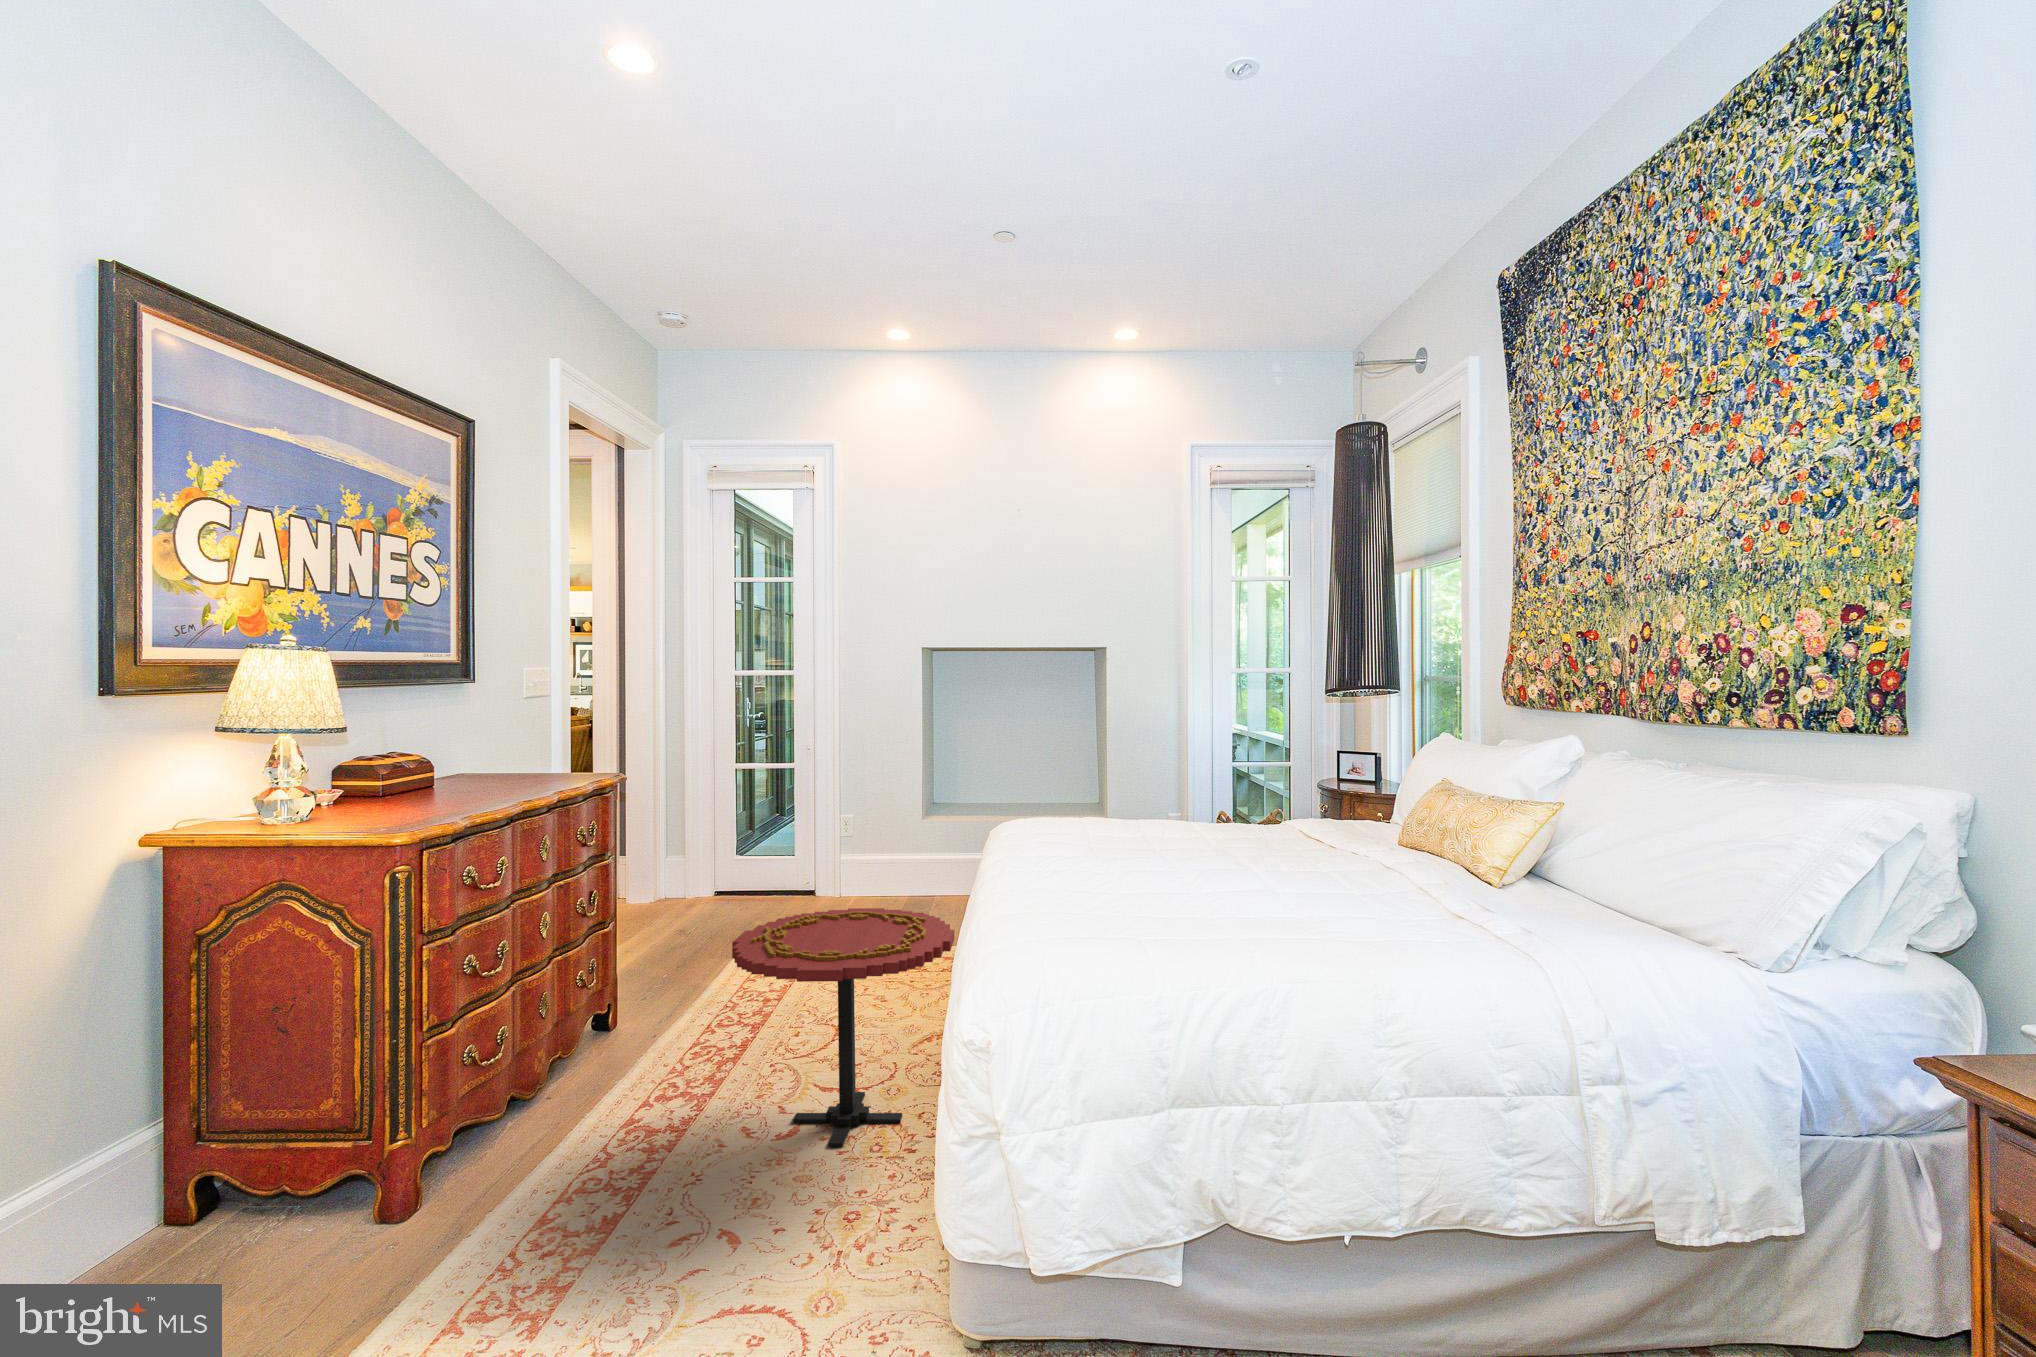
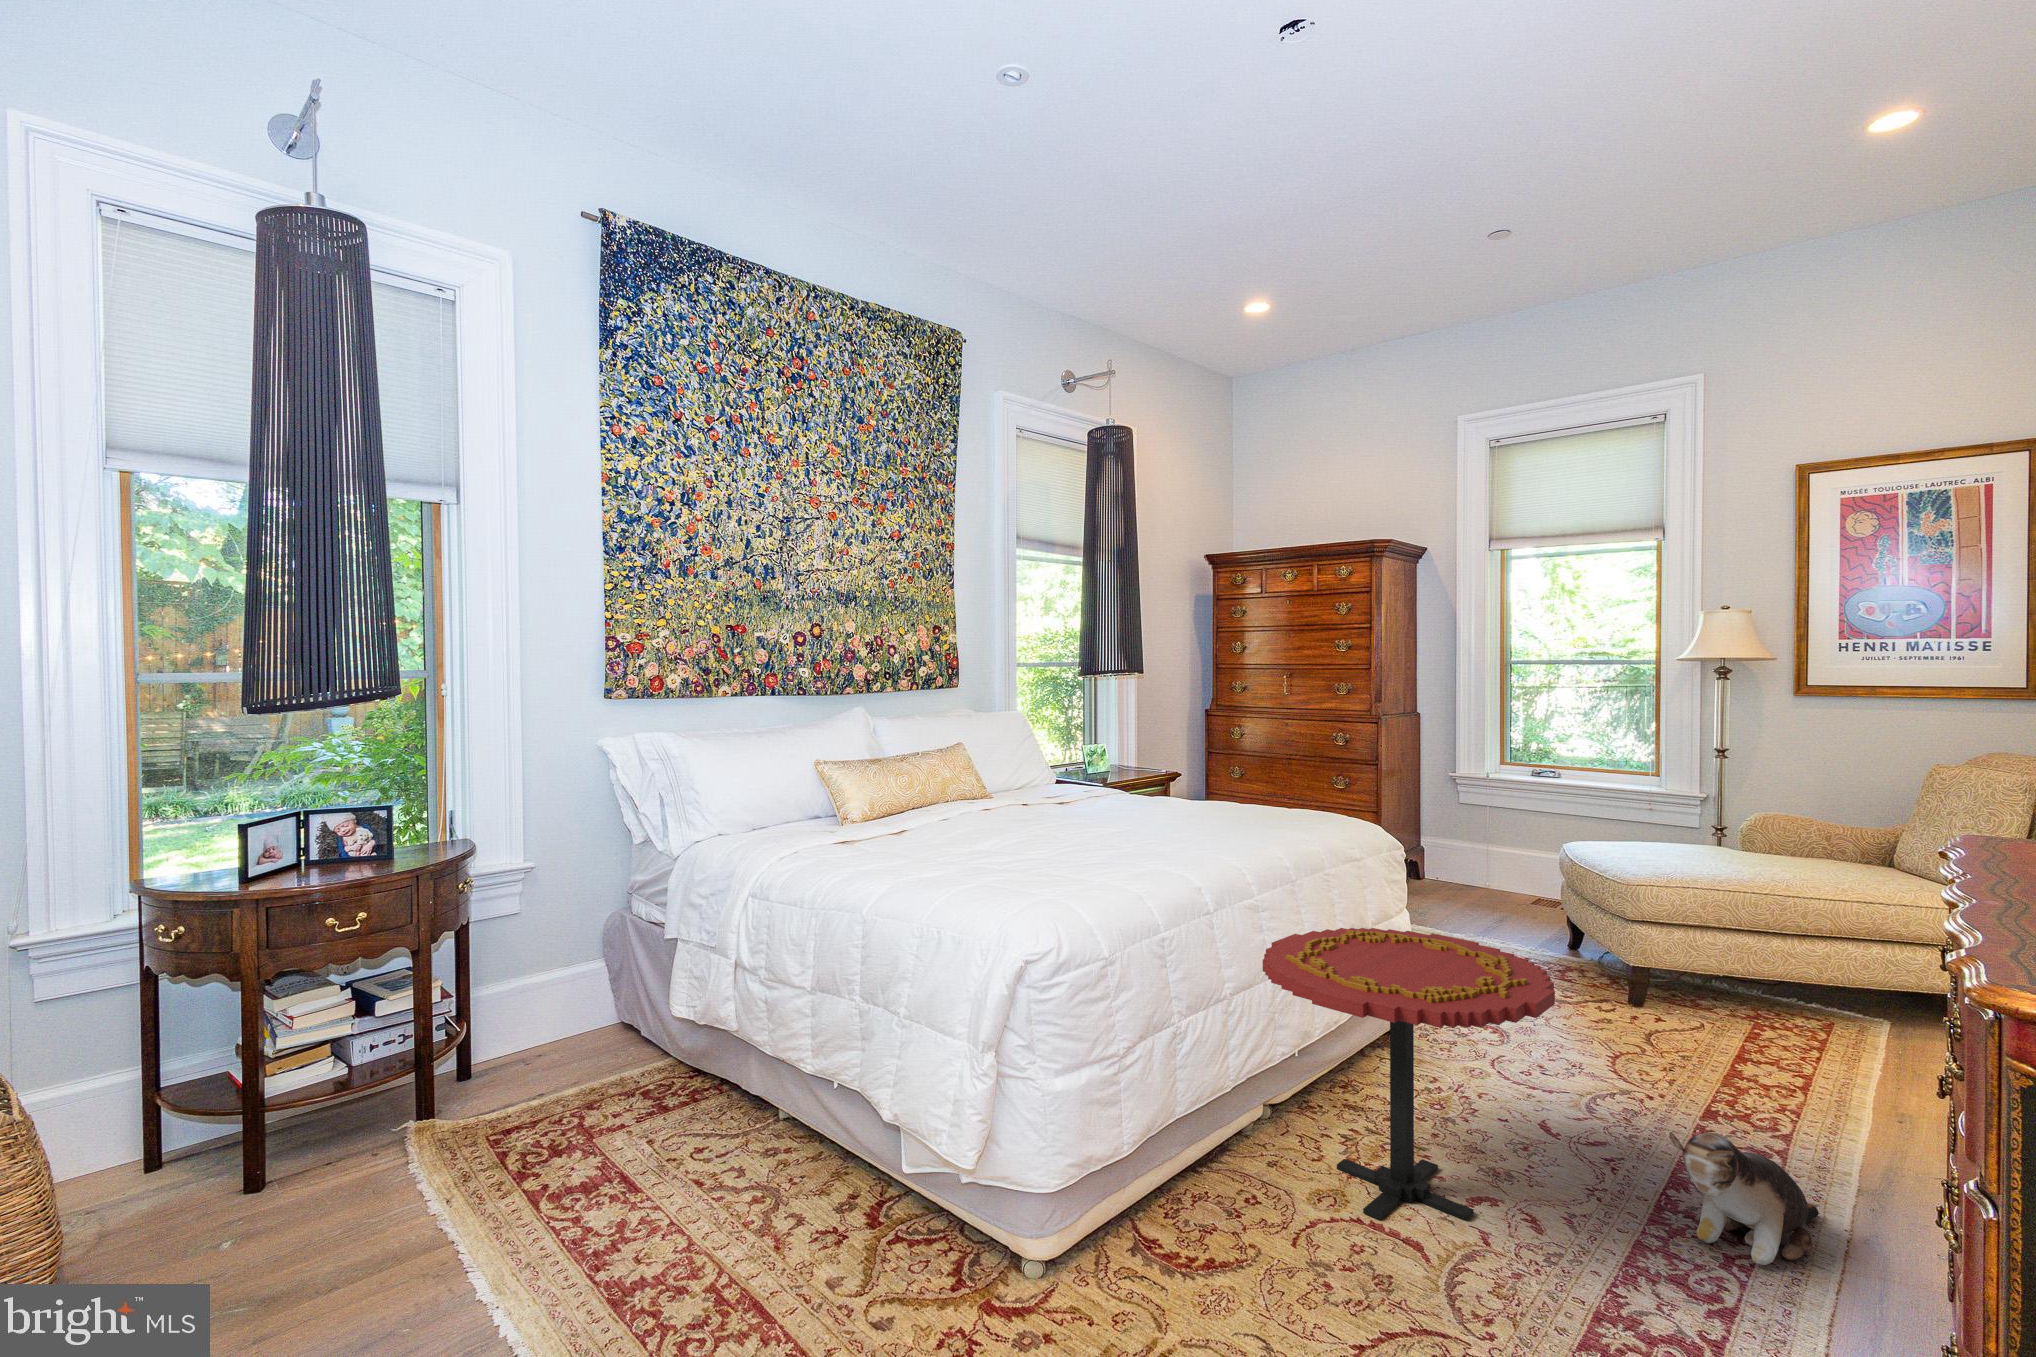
plush toy: none [500,1050,653,1233] -> present [1669,1132,1819,1265]

